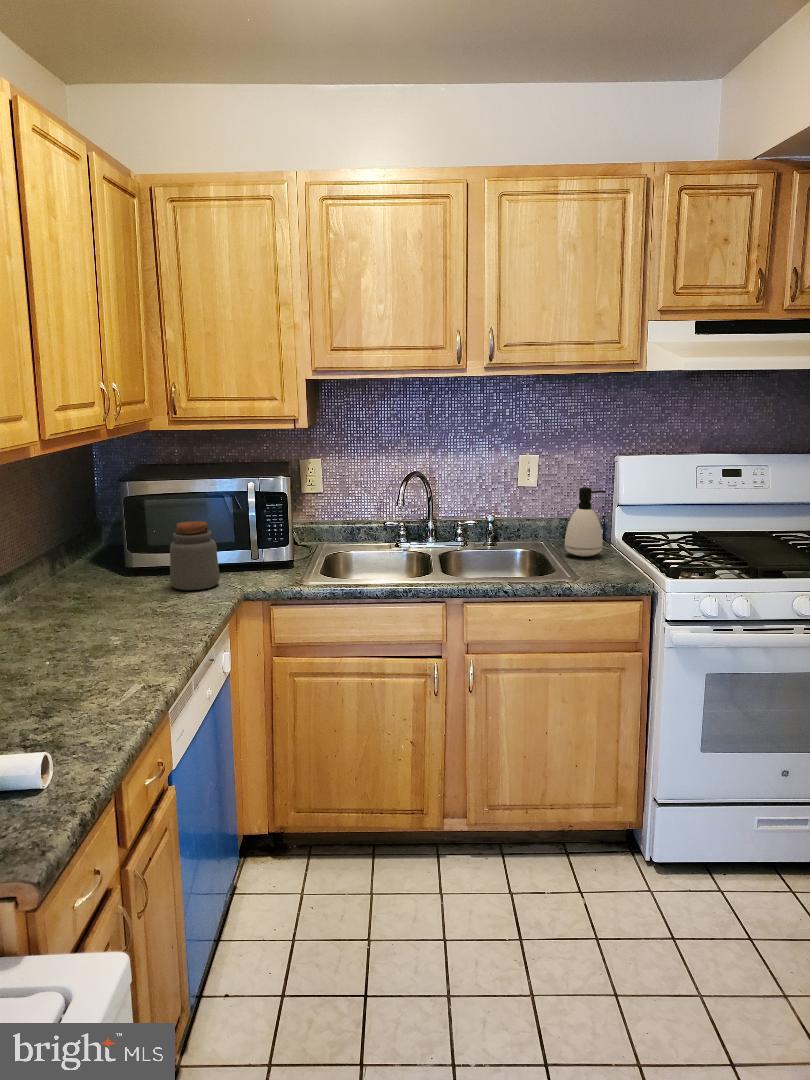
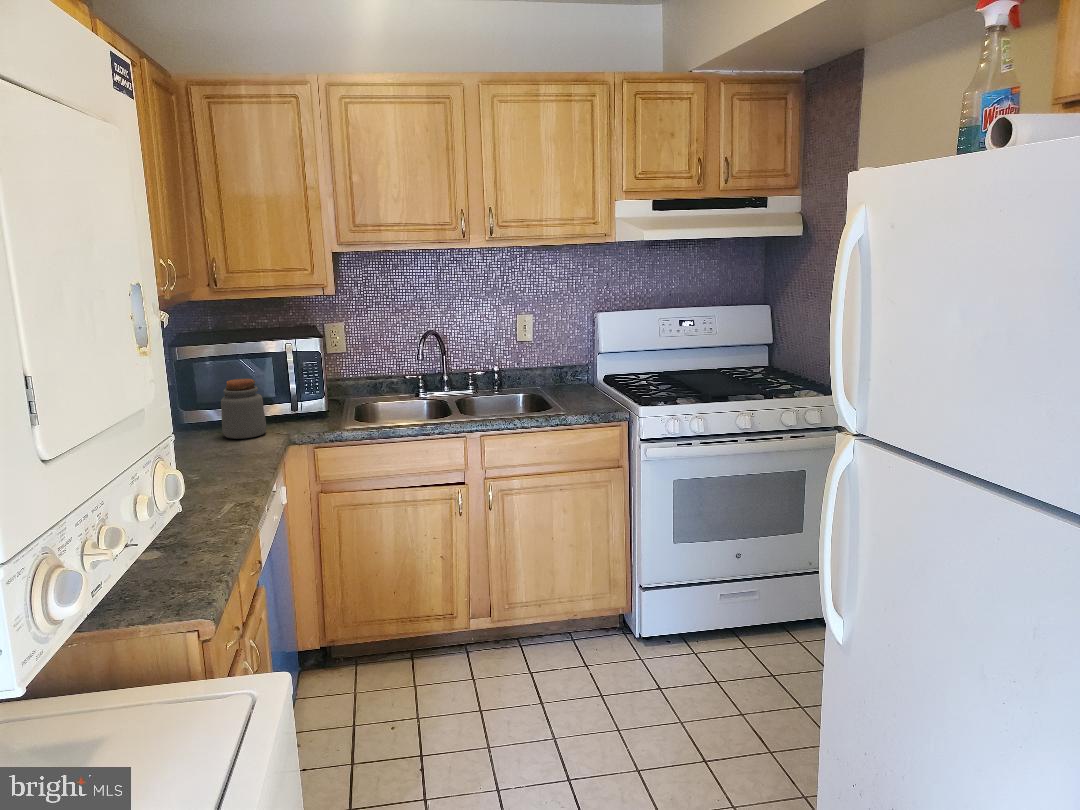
soap dispenser: present [565,487,606,556] -> none [559,338,590,395]

